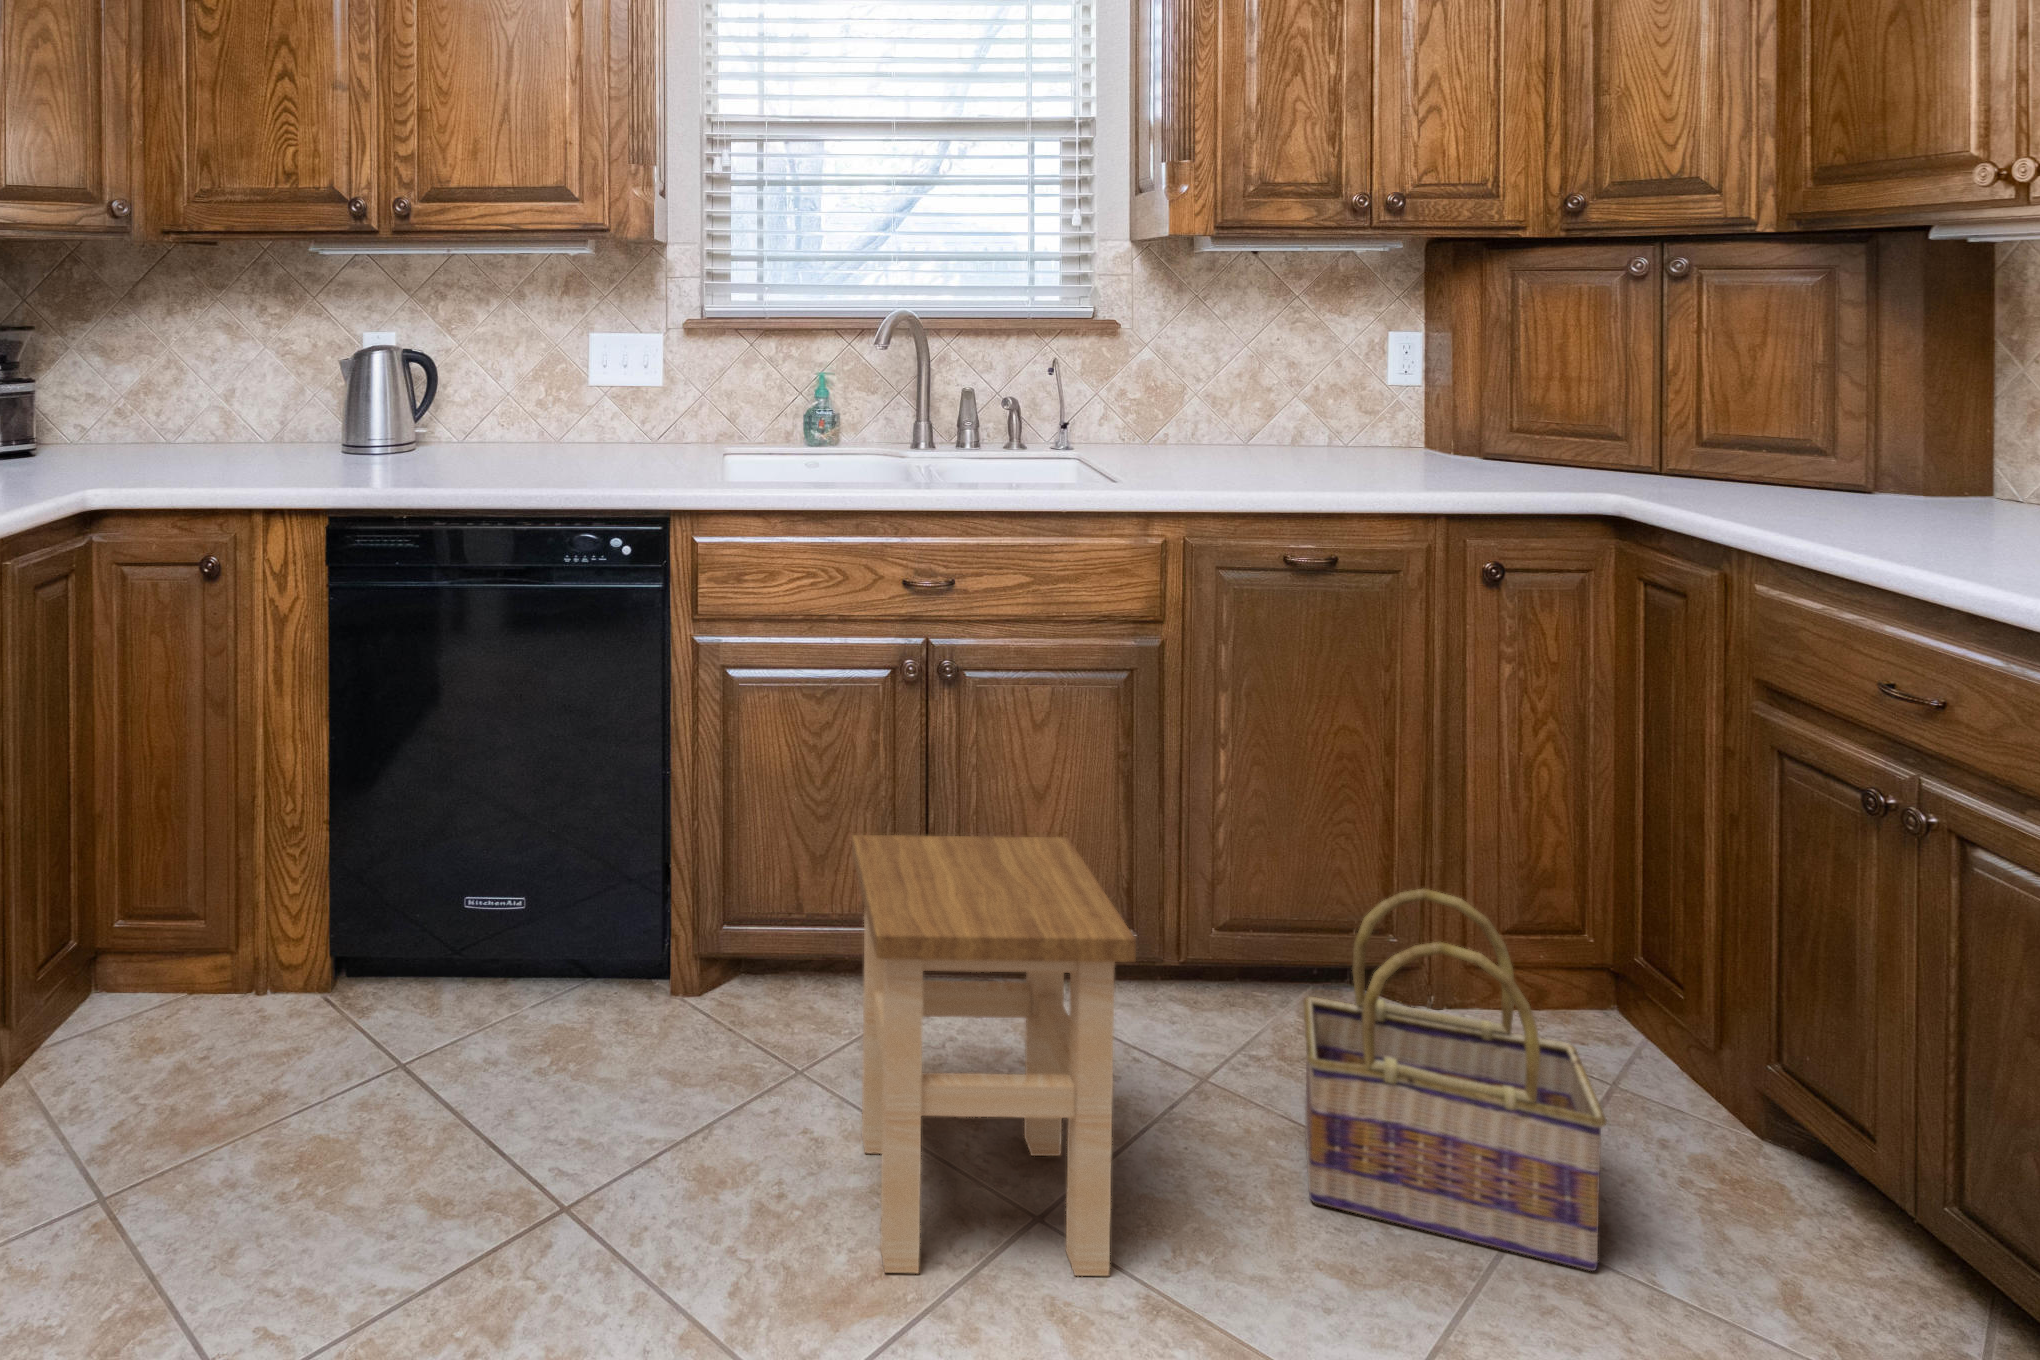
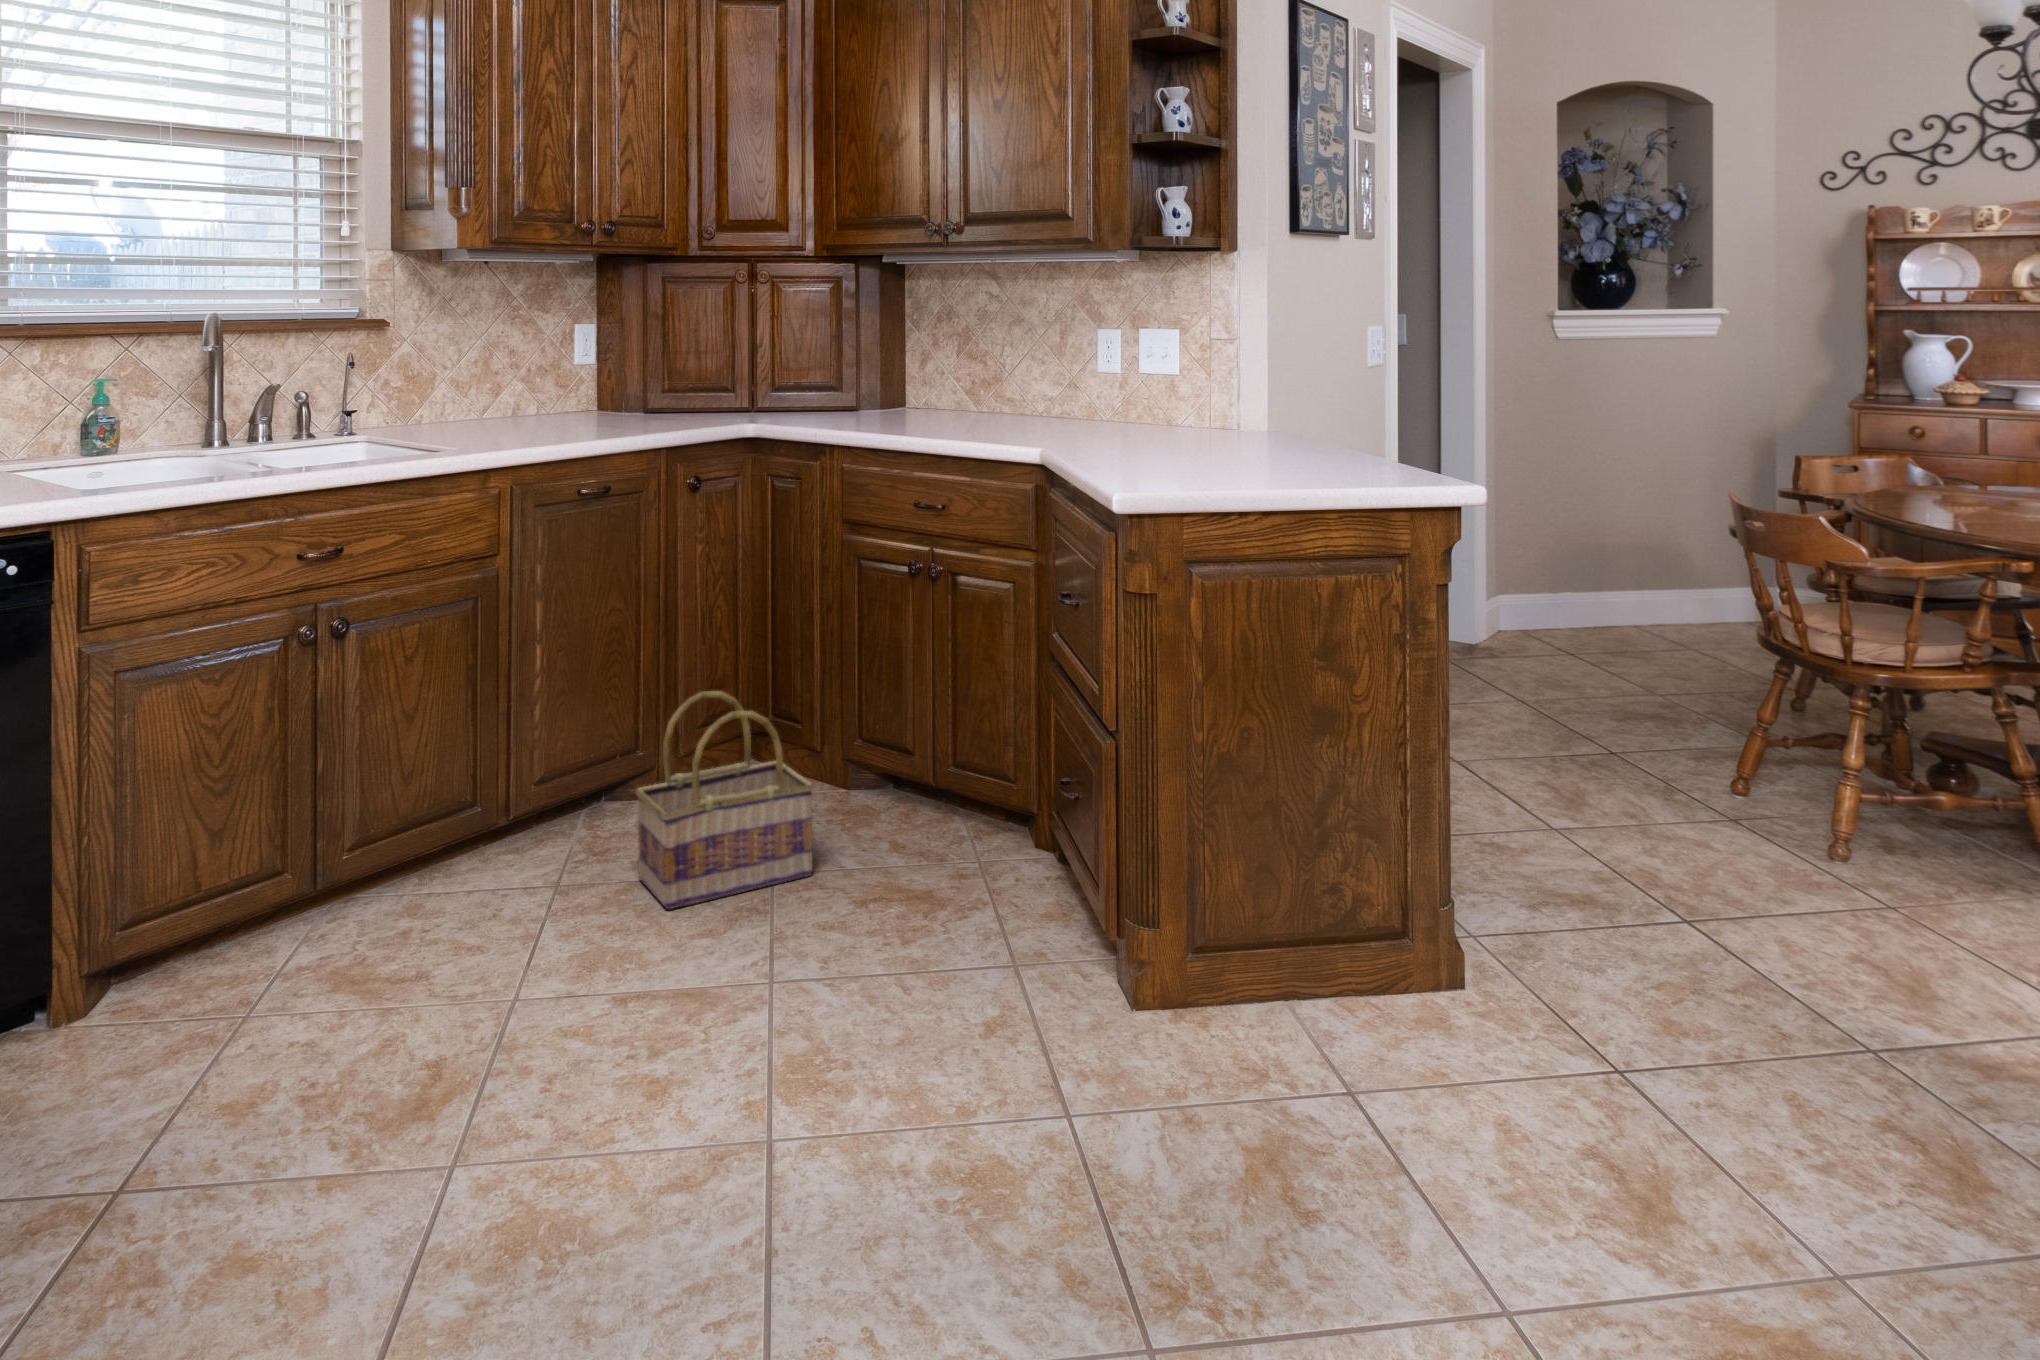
stool: present [852,835,1136,1276] -> none [332,721,598,1065]

